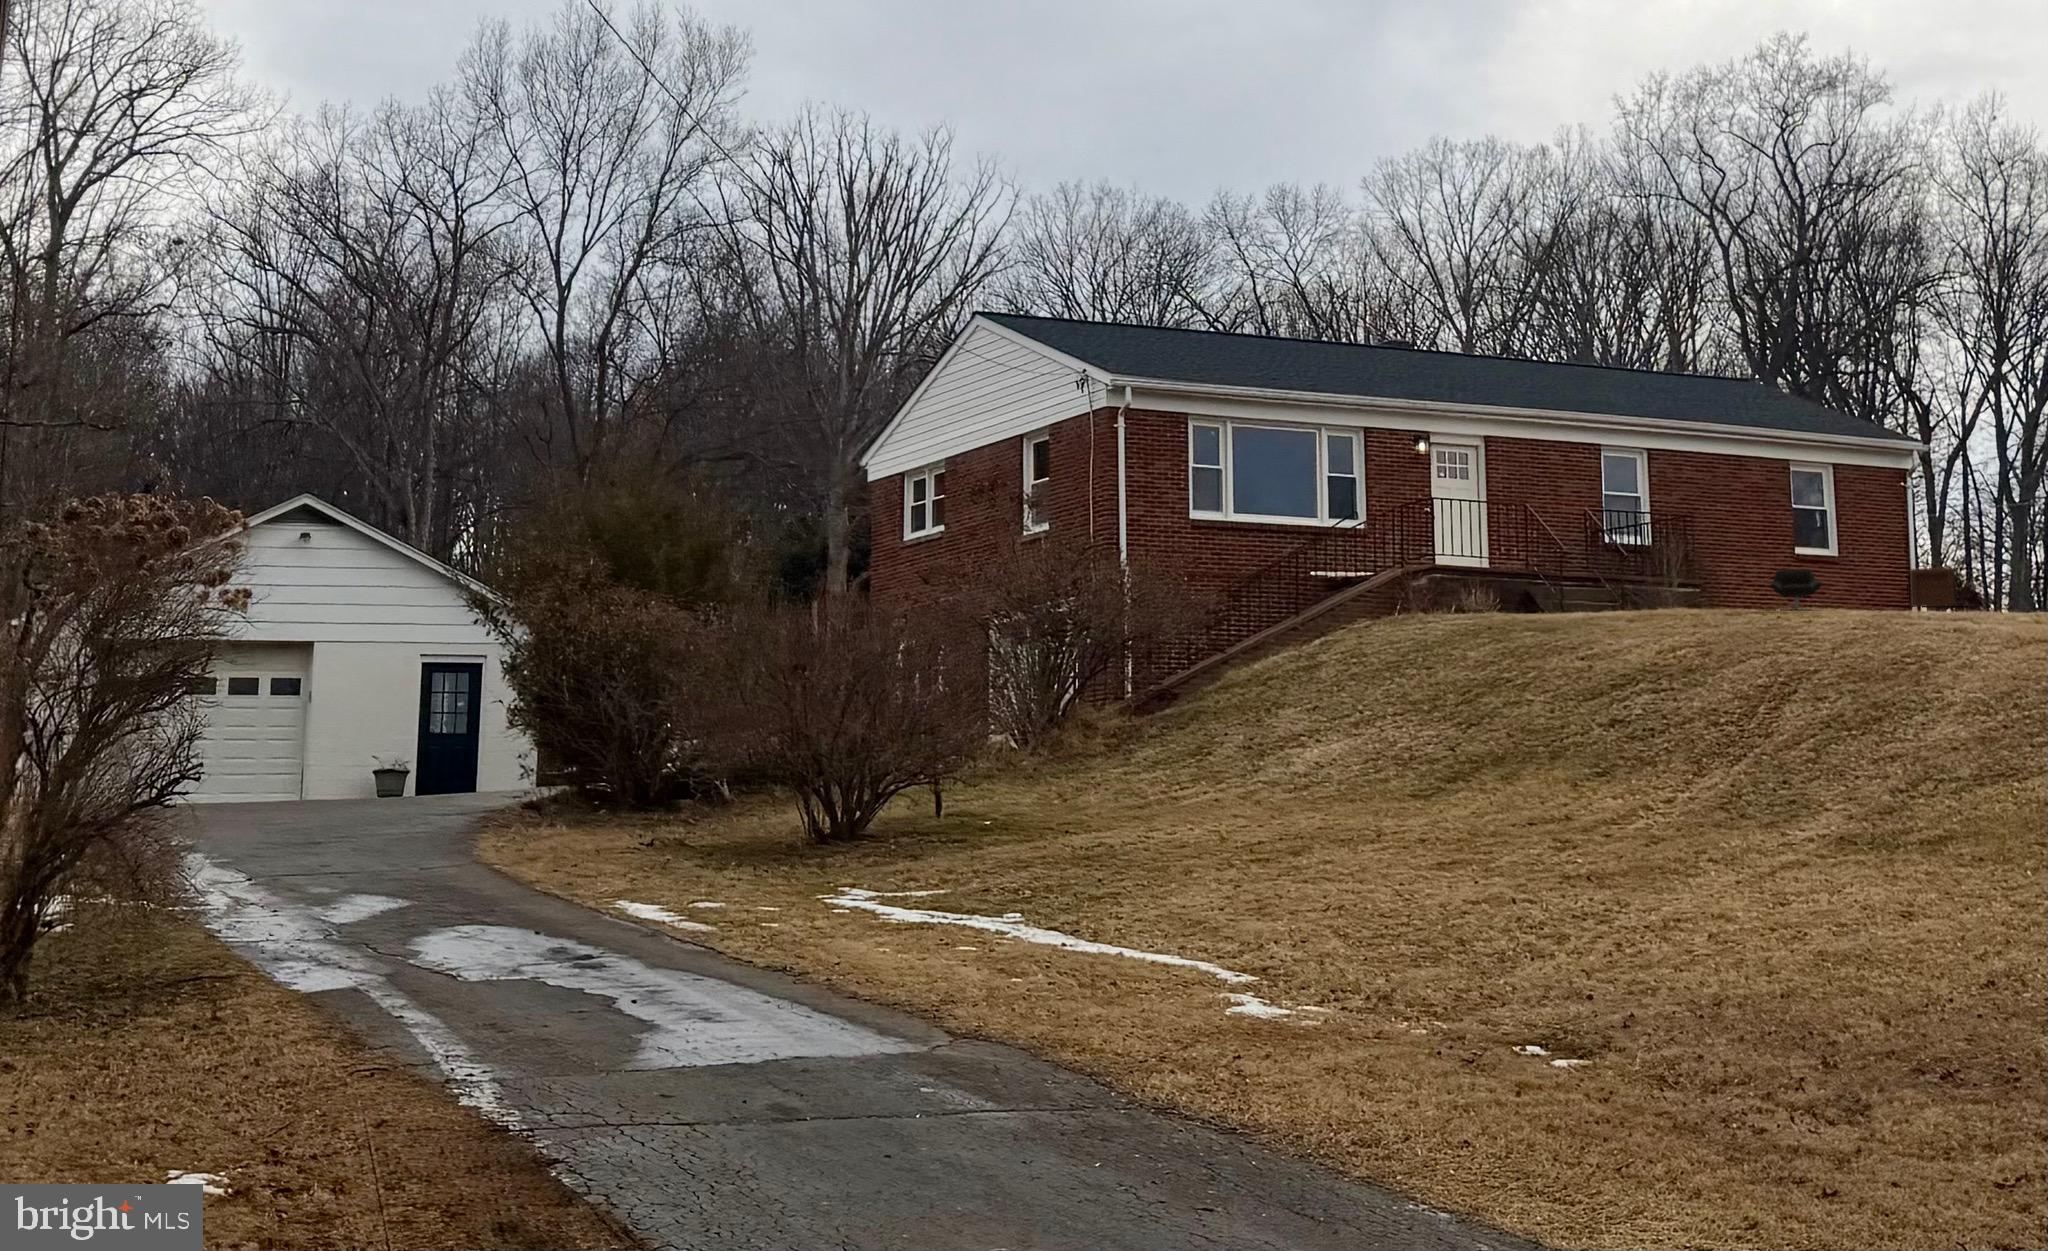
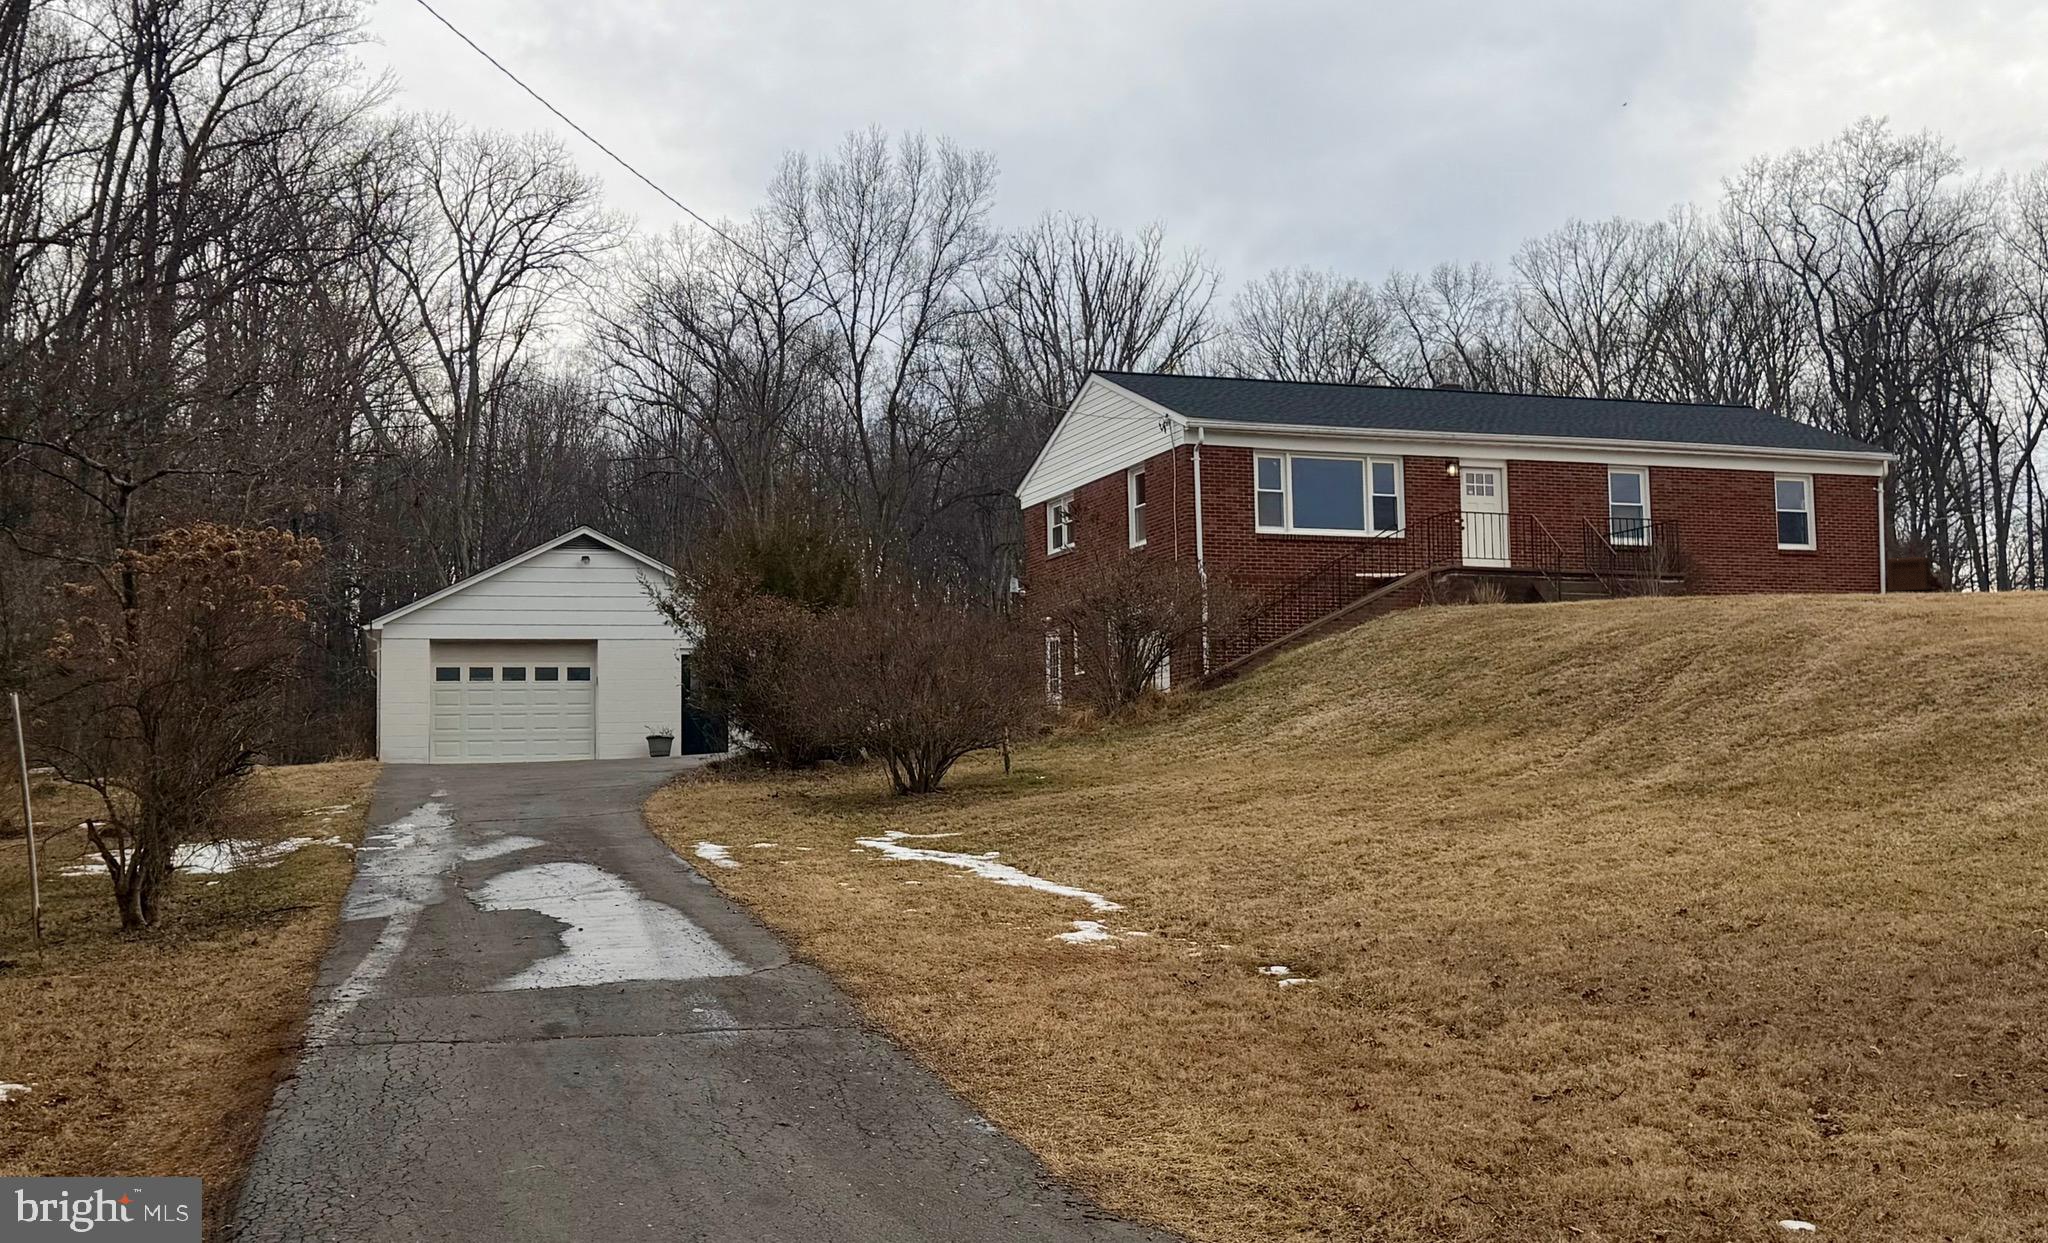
lounge chair: present [1771,569,1822,609] -> none [1756,561,1801,596]

